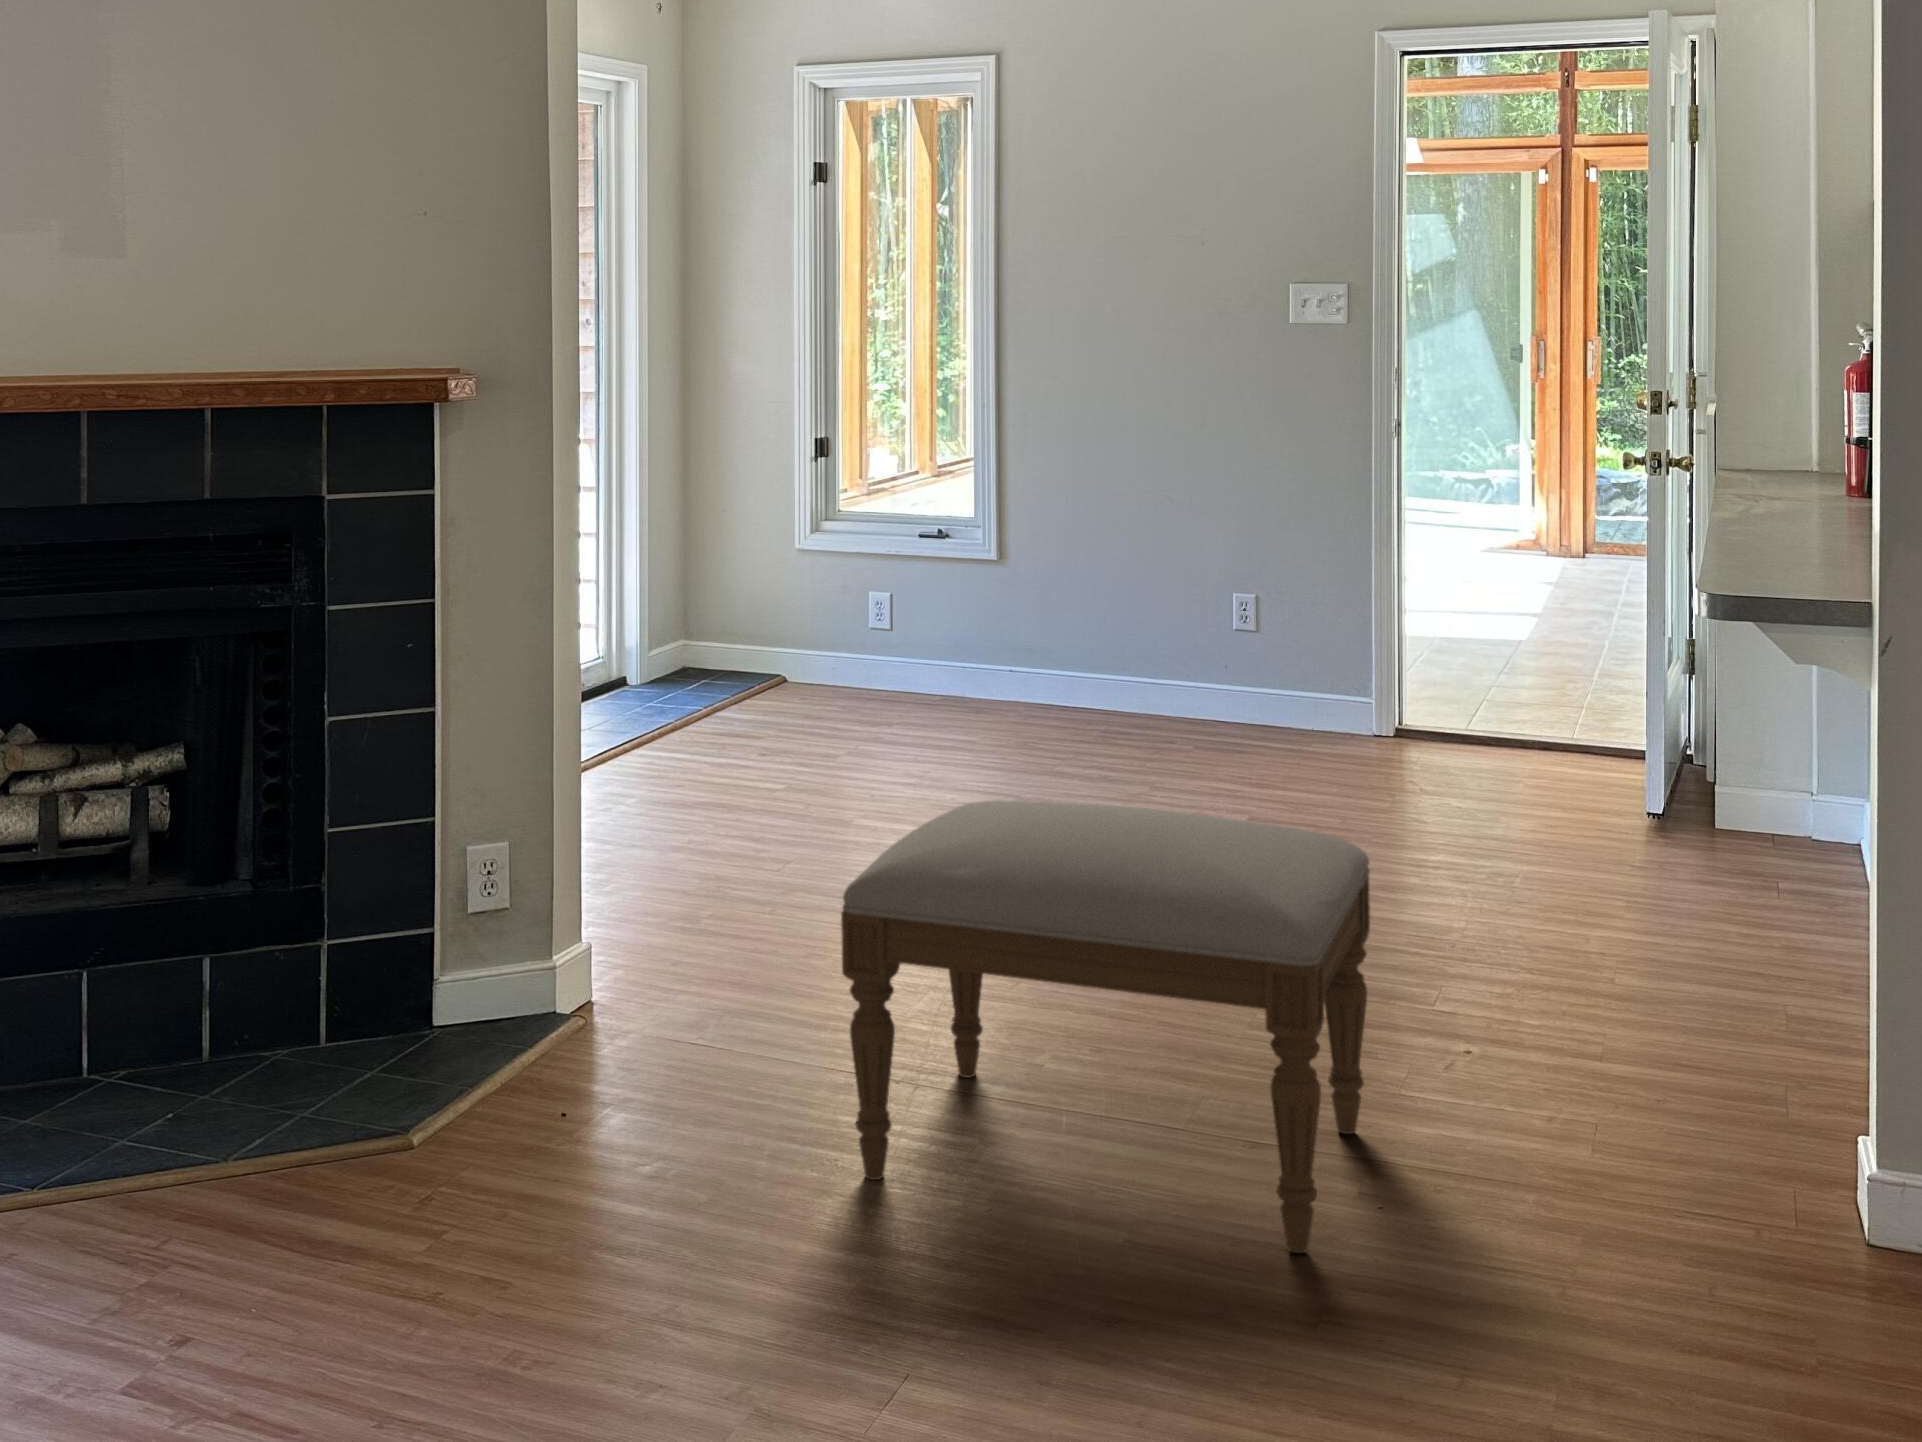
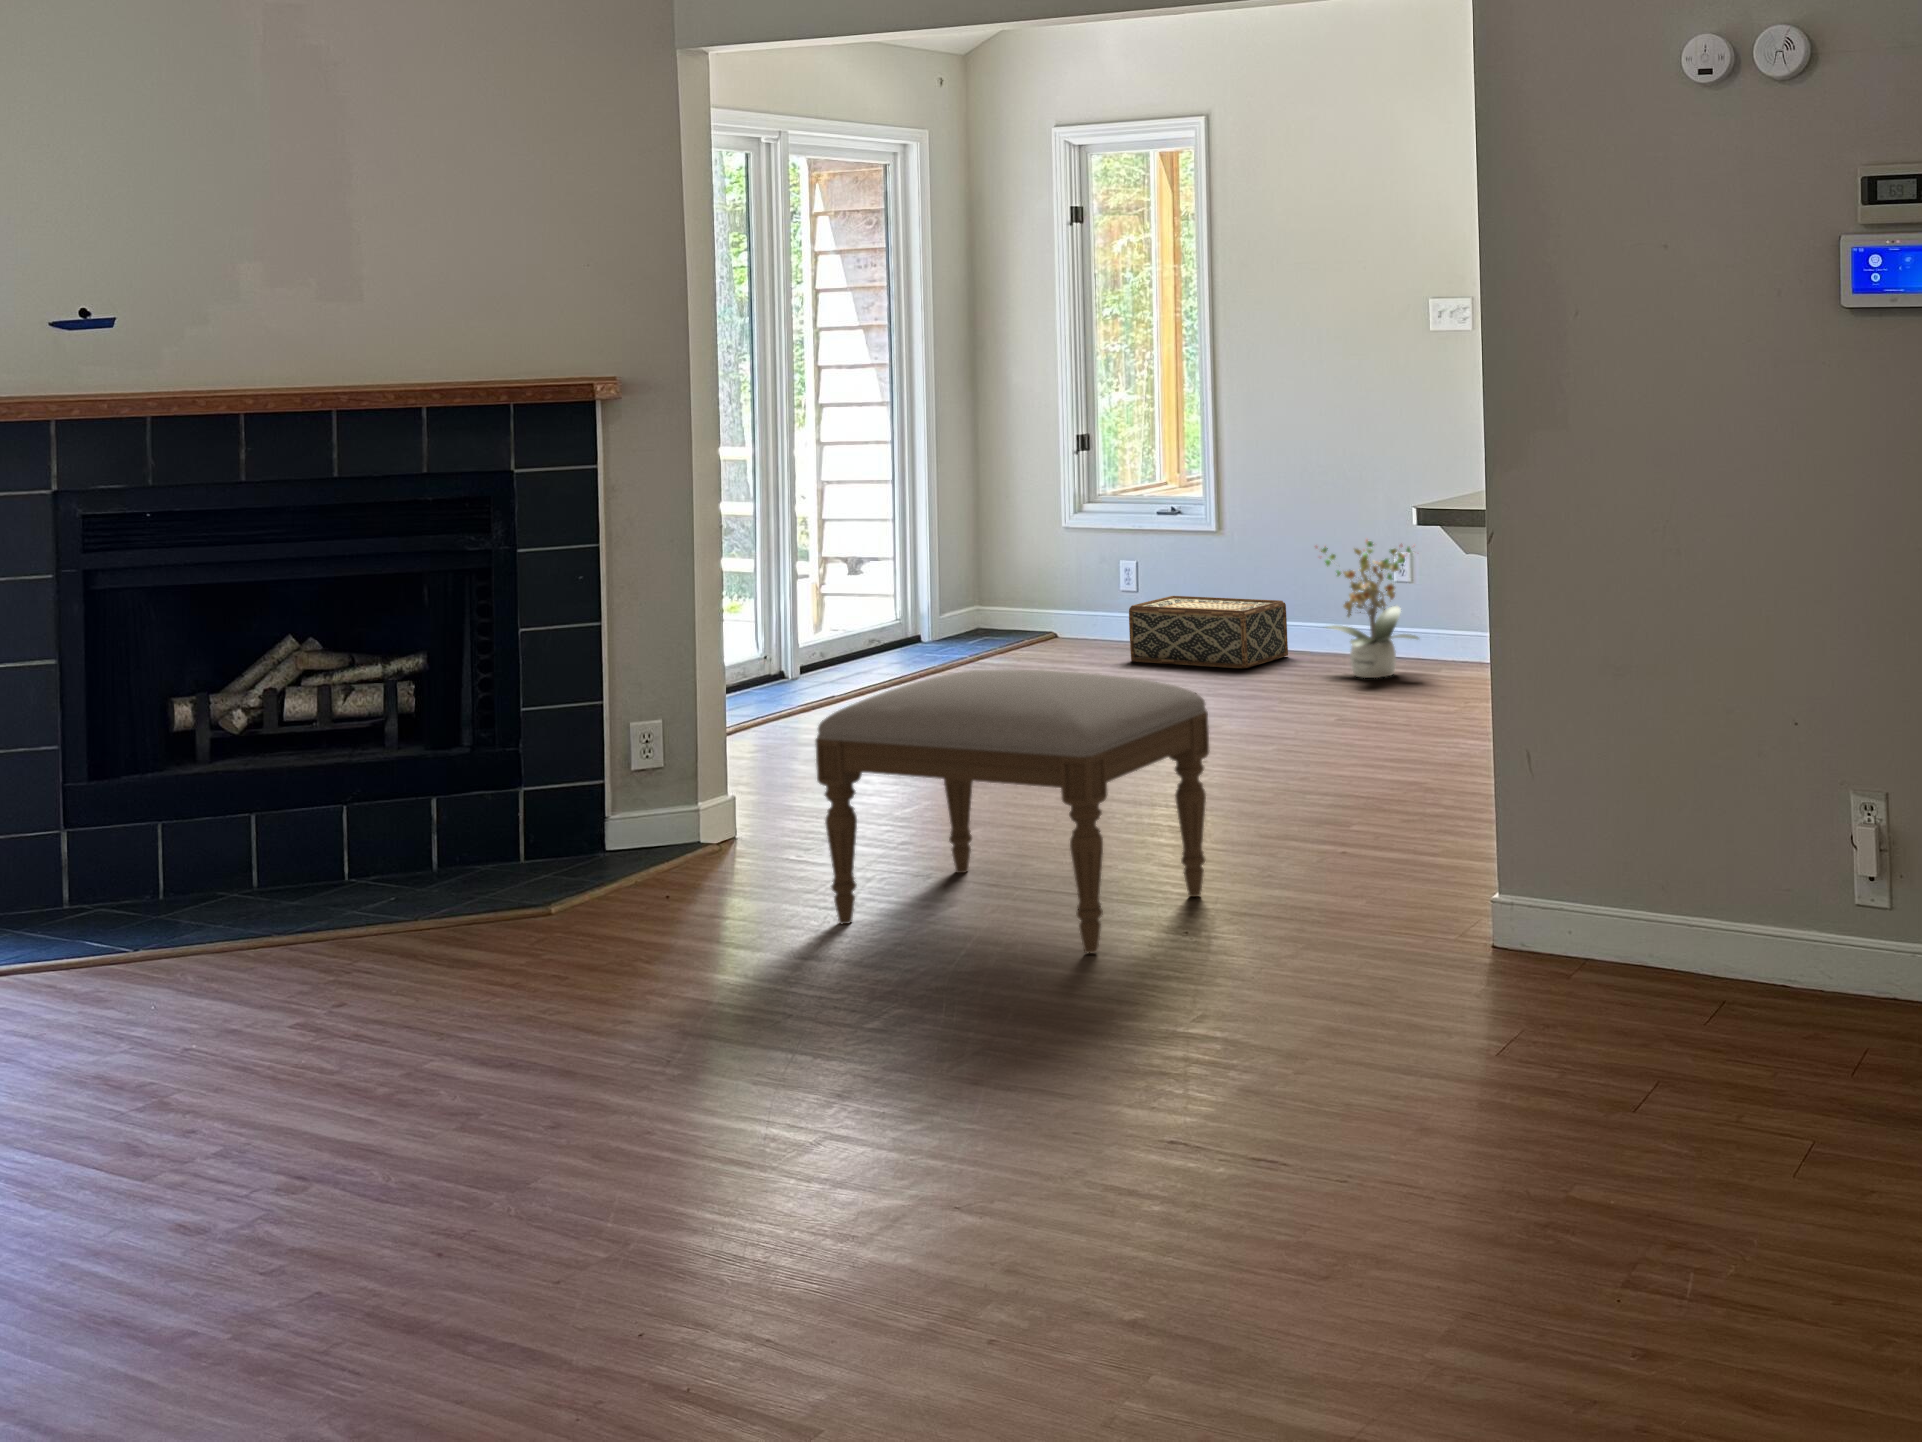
potted plant: none [1149,576,1289,749] -> present [1321,540,1418,678]
woven basket: none [900,636,1091,731] -> present [1129,596,1288,669]

